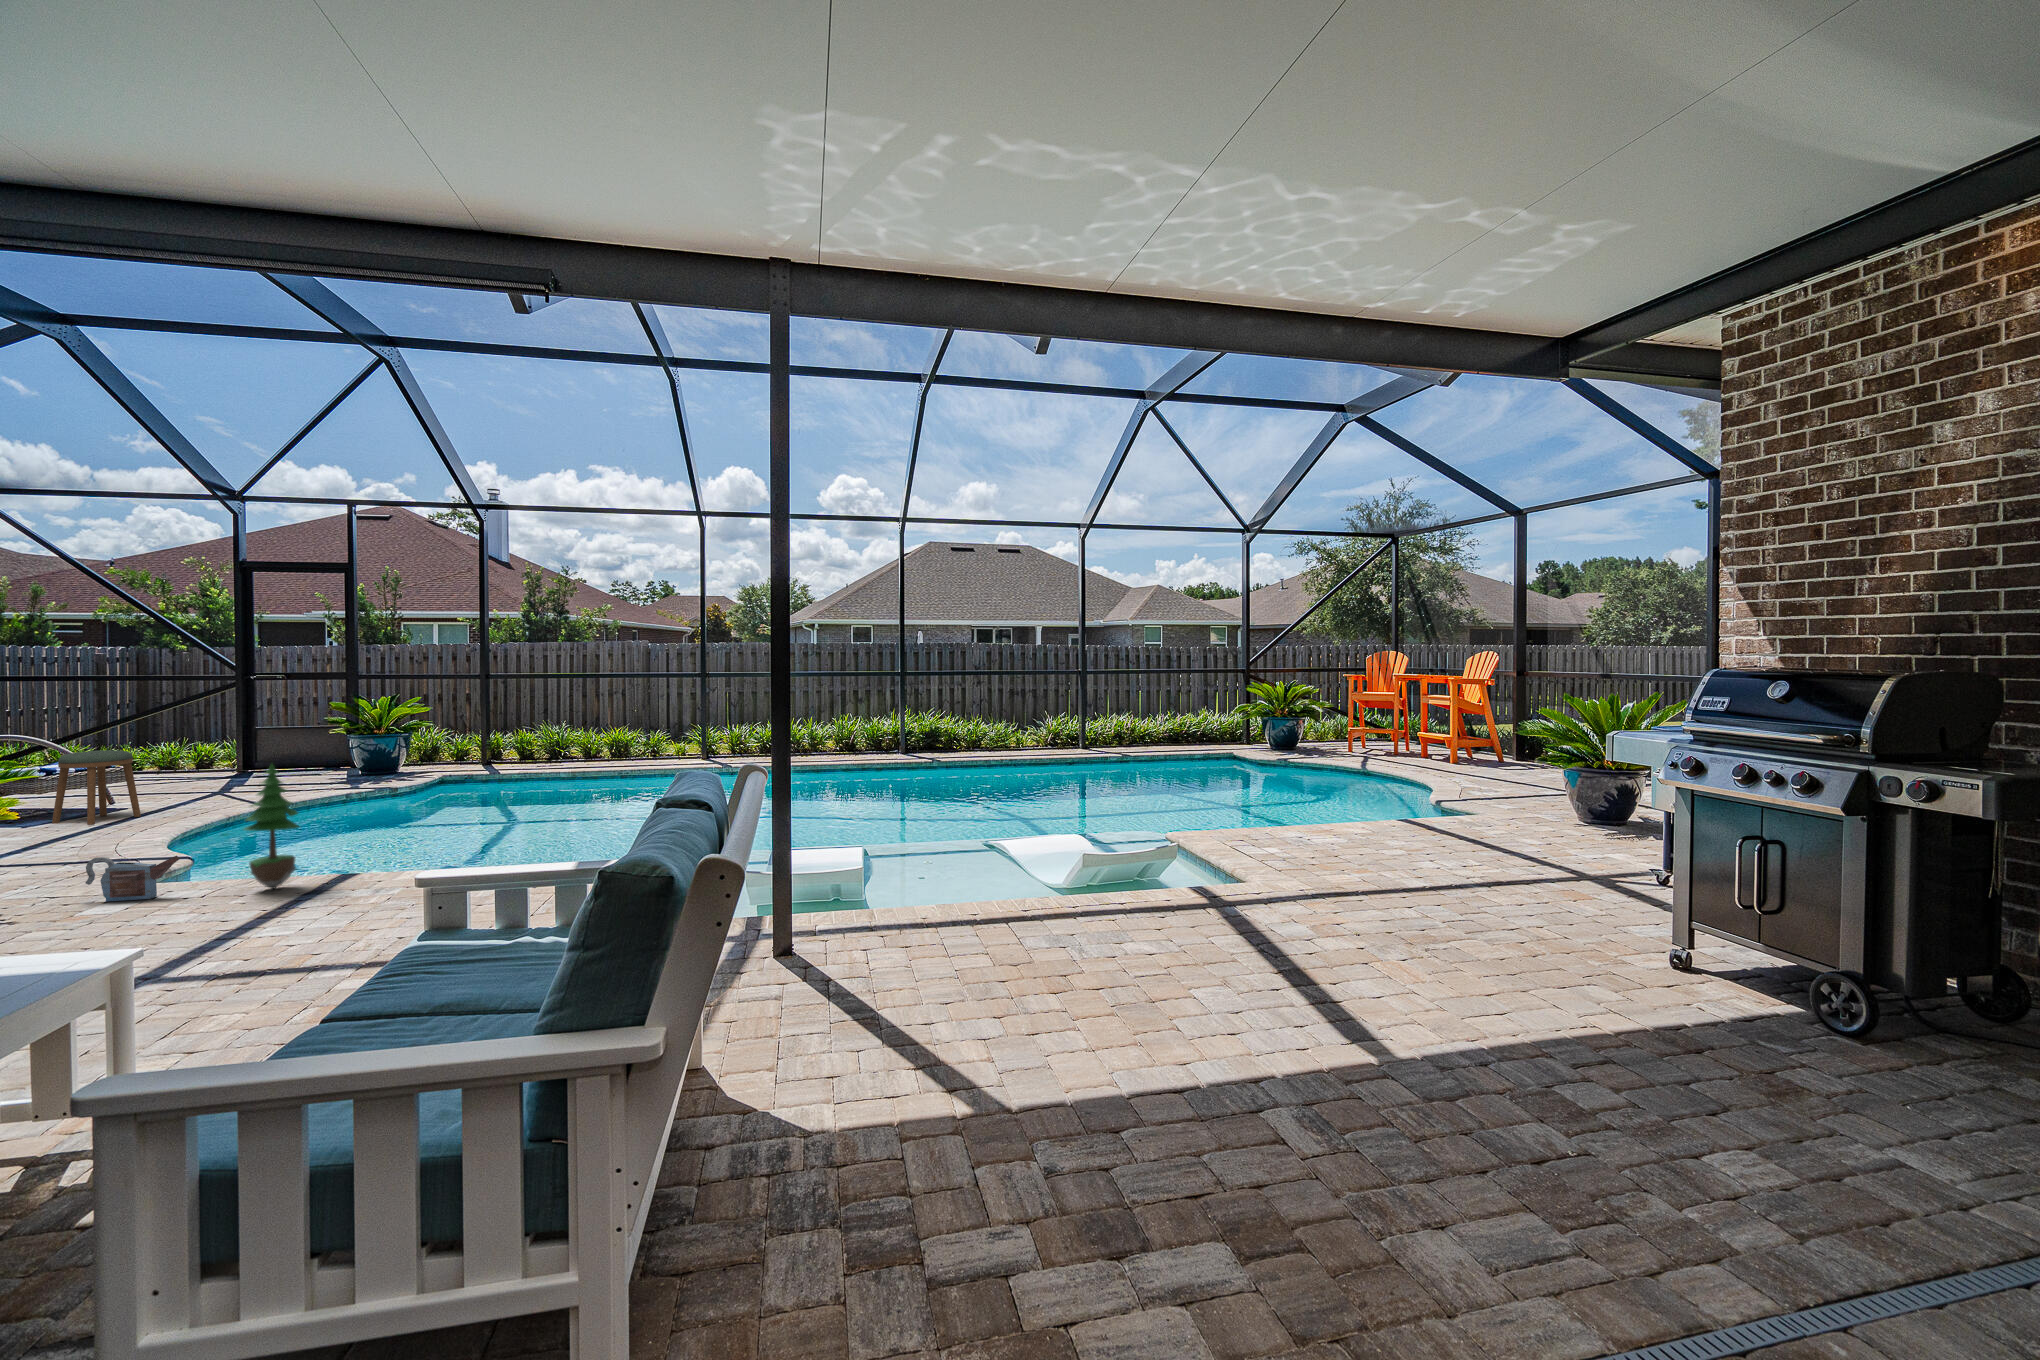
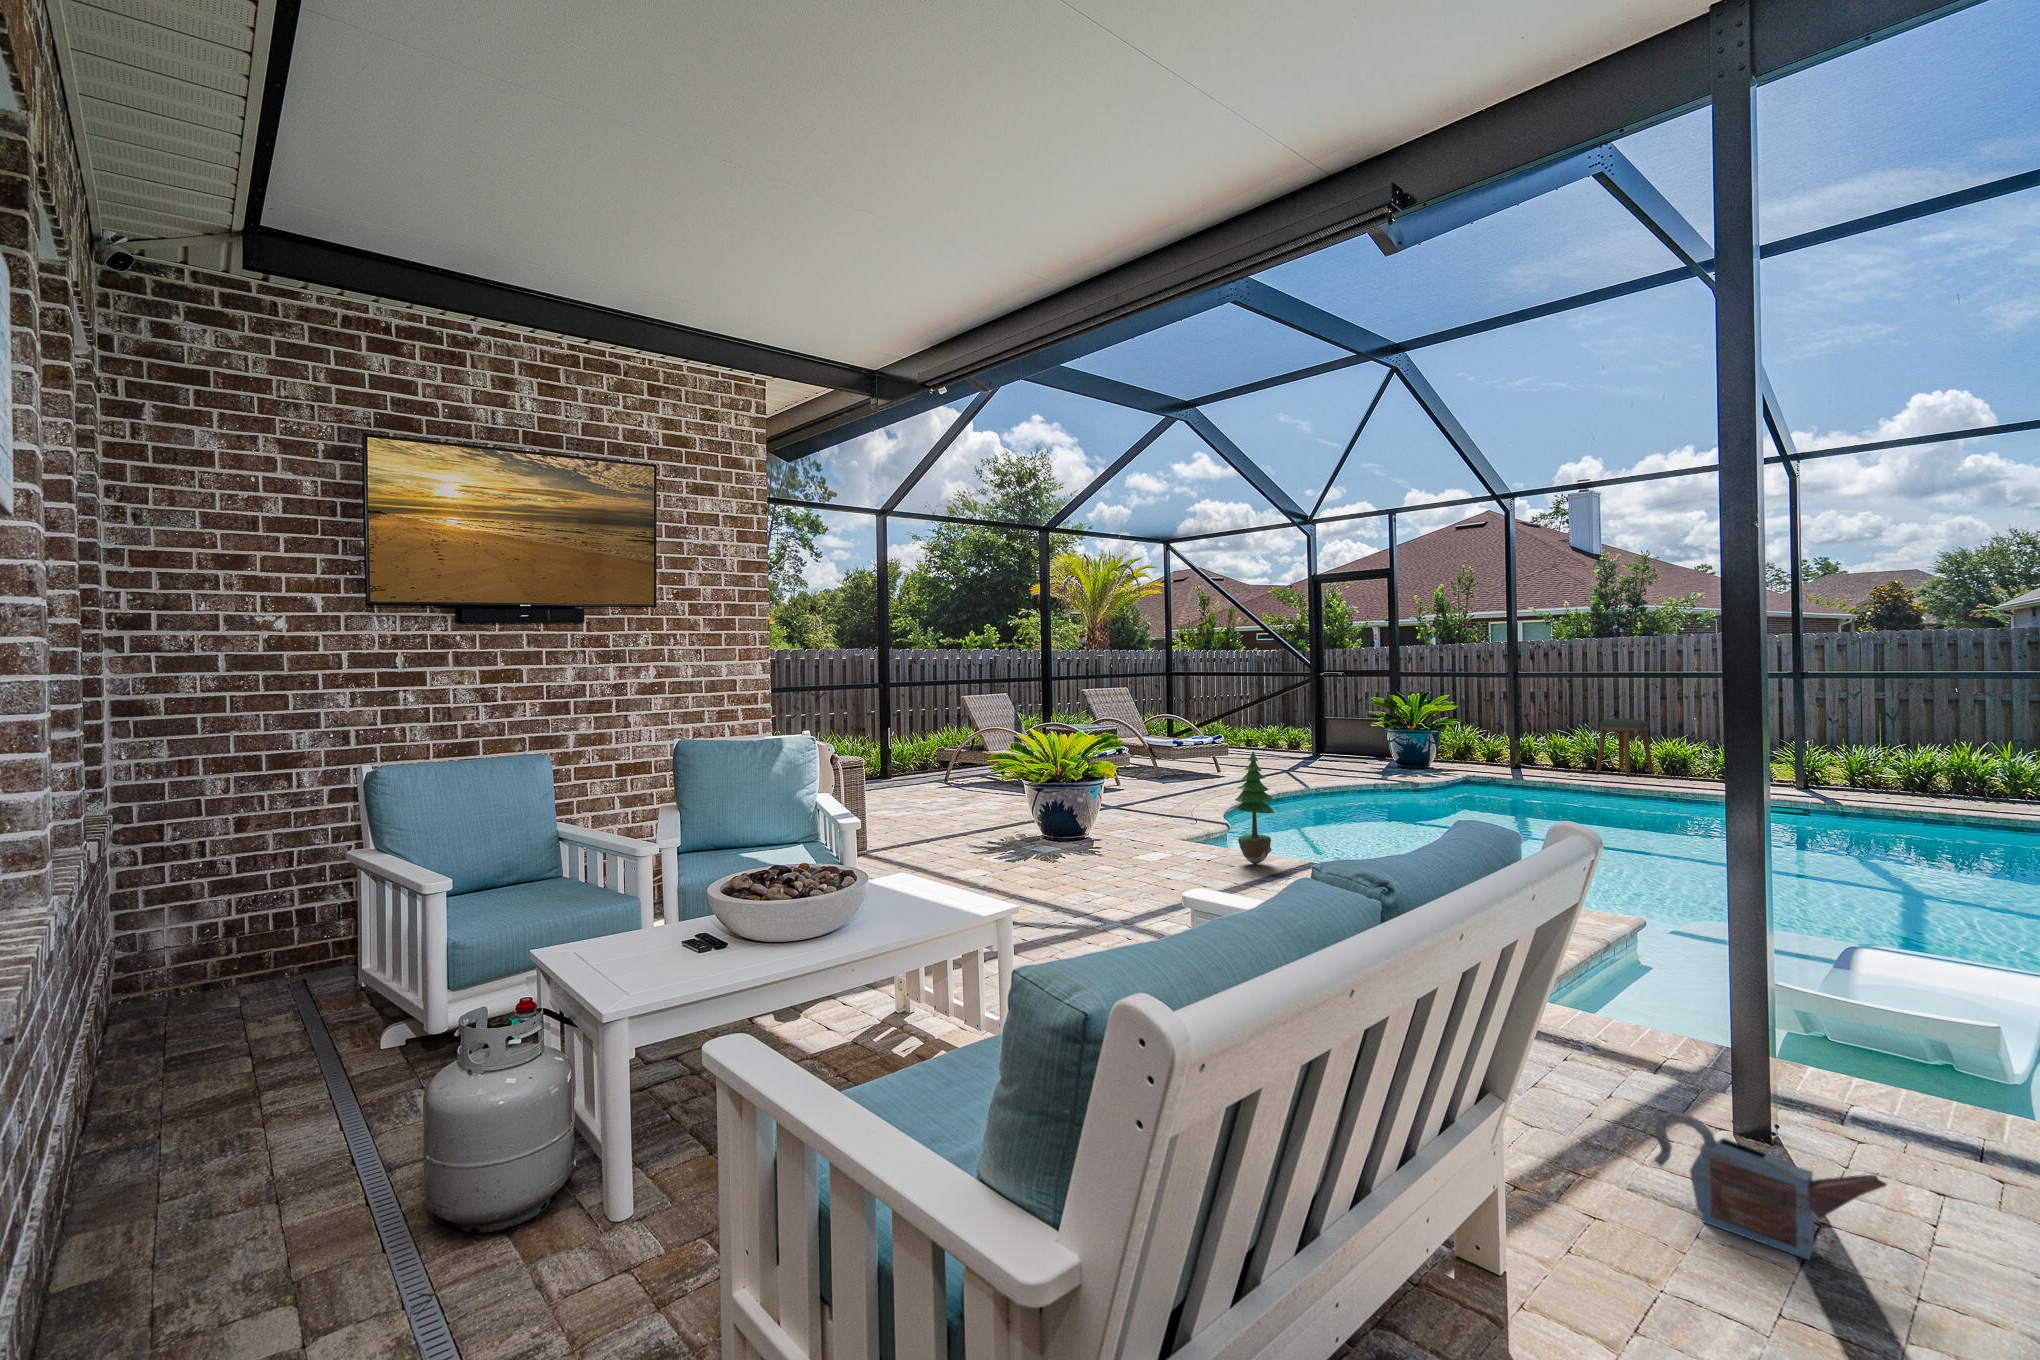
stool: present [52,750,141,825] -> present [1596,719,1654,775]
watering can: present [85,856,181,901] -> present [1654,1111,1886,1260]

